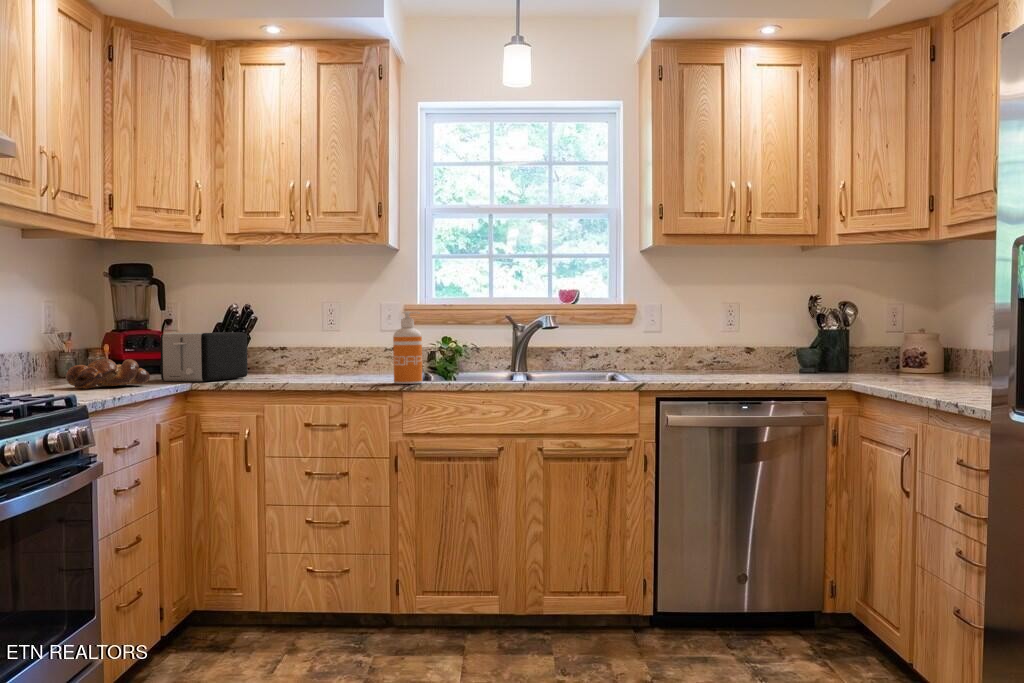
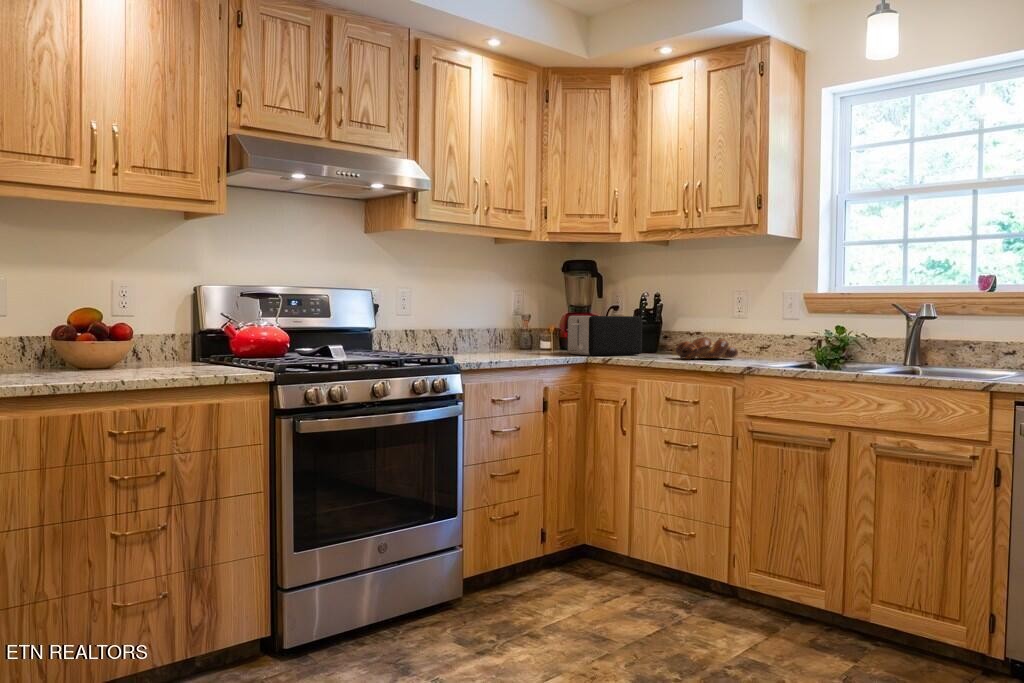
soap dispenser: present [393,311,422,384] -> none [733,298,762,368]
bread loaf: present [66,358,150,389] -> present [676,337,738,359]

